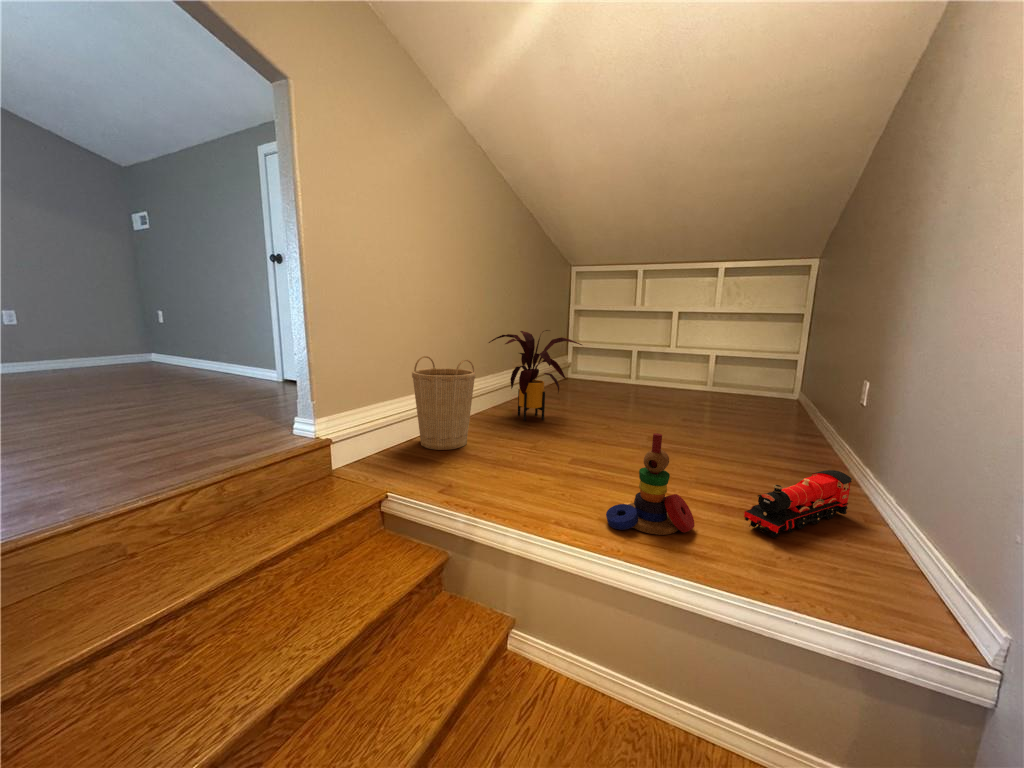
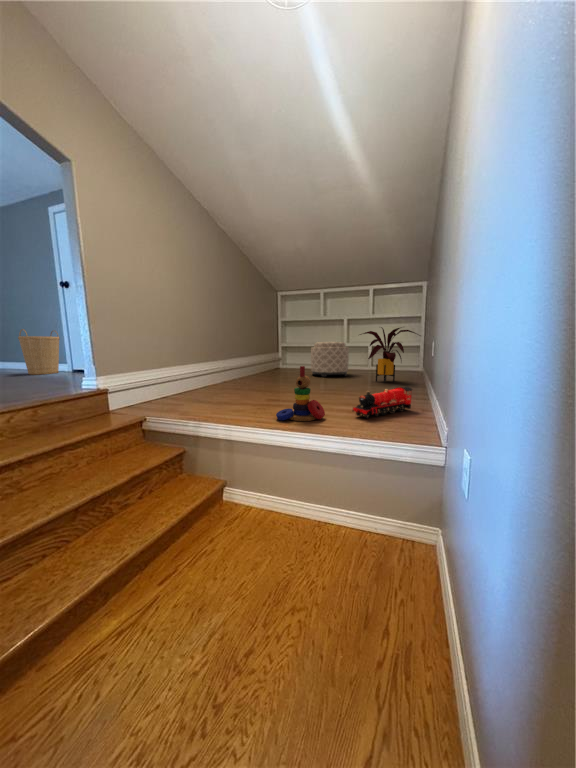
house plant: present [489,330,582,421] -> present [360,327,420,383]
ottoman: none [621,349,684,405] -> present [311,342,349,377]
basket: present [412,356,476,450] -> present [18,329,60,375]

